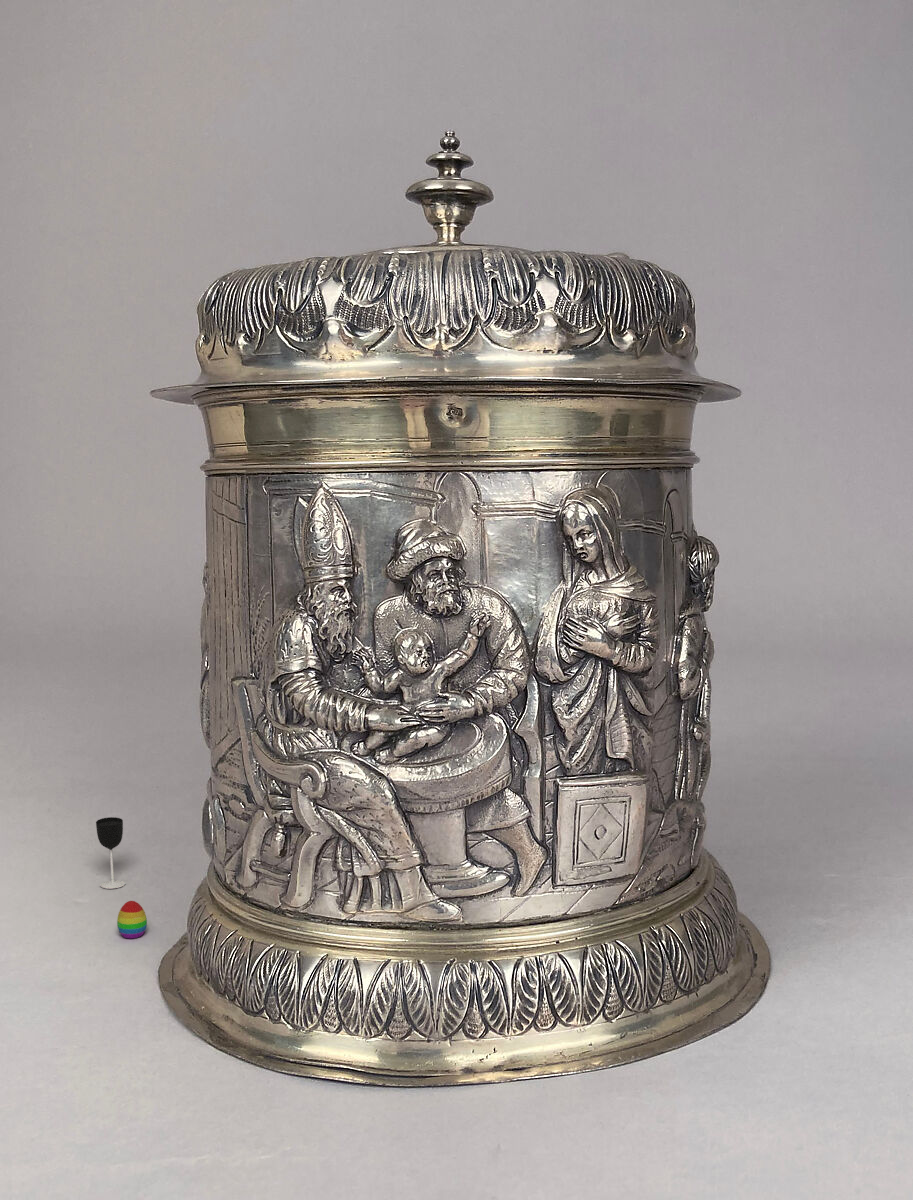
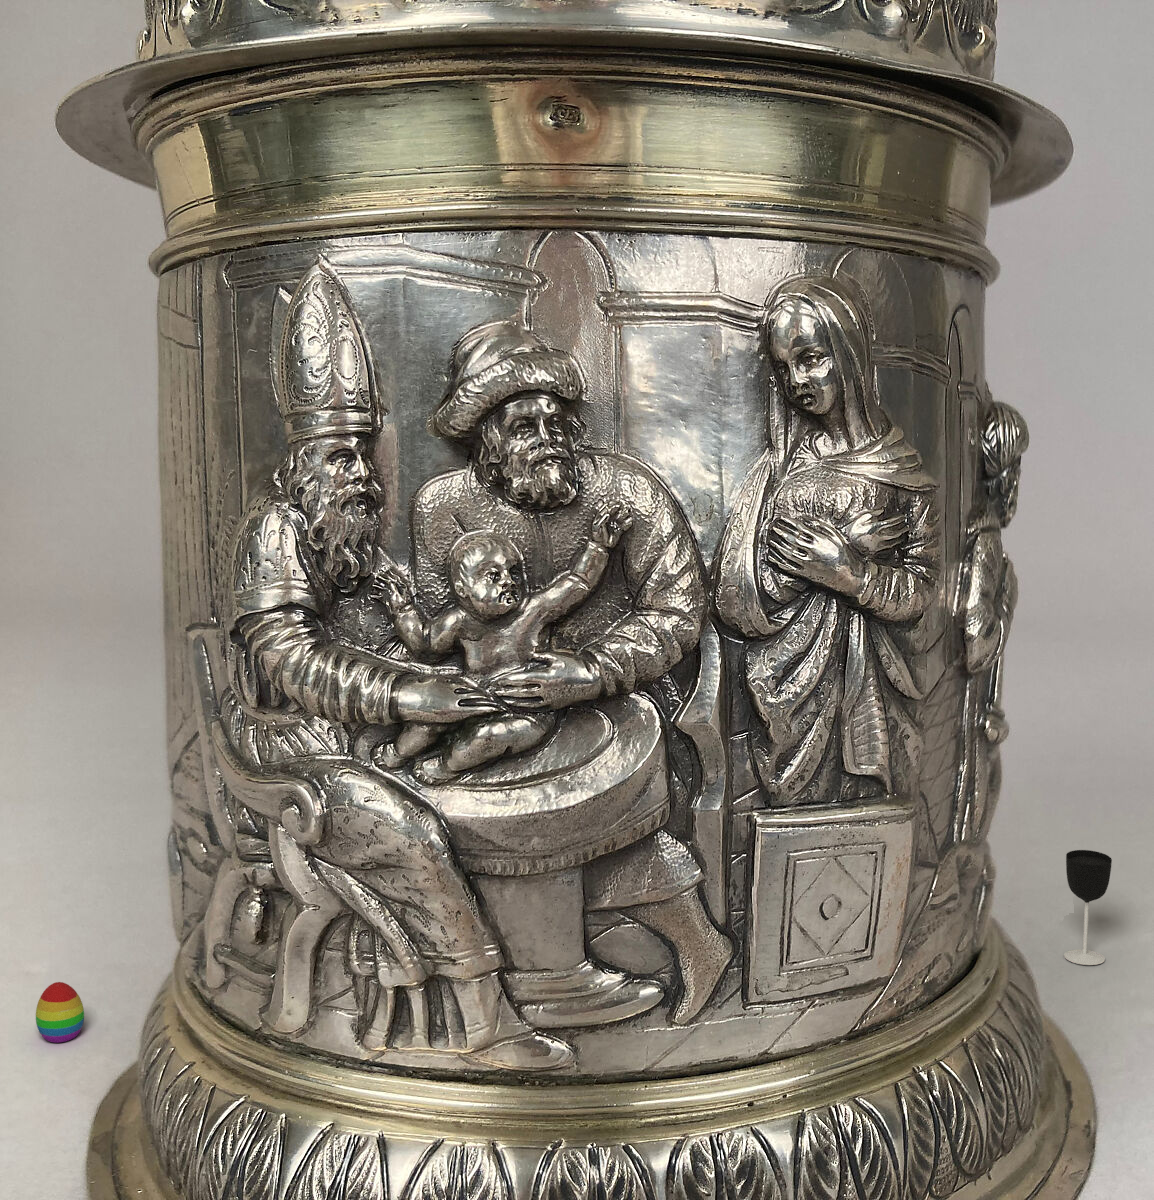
wine glass: present [96,817,125,889] -> present [1064,850,1112,965]

